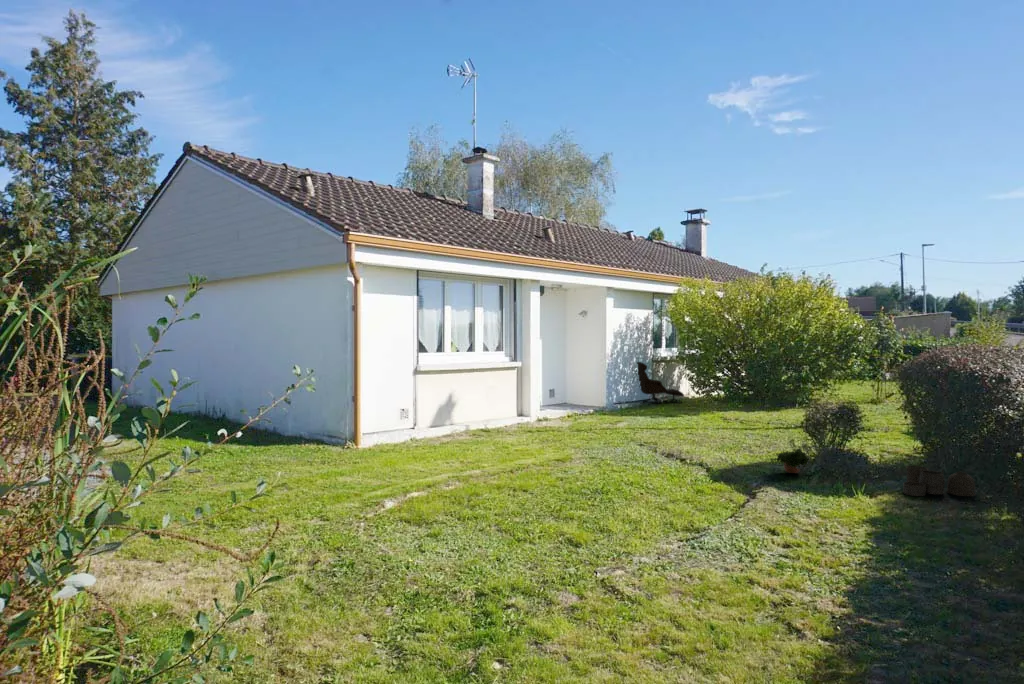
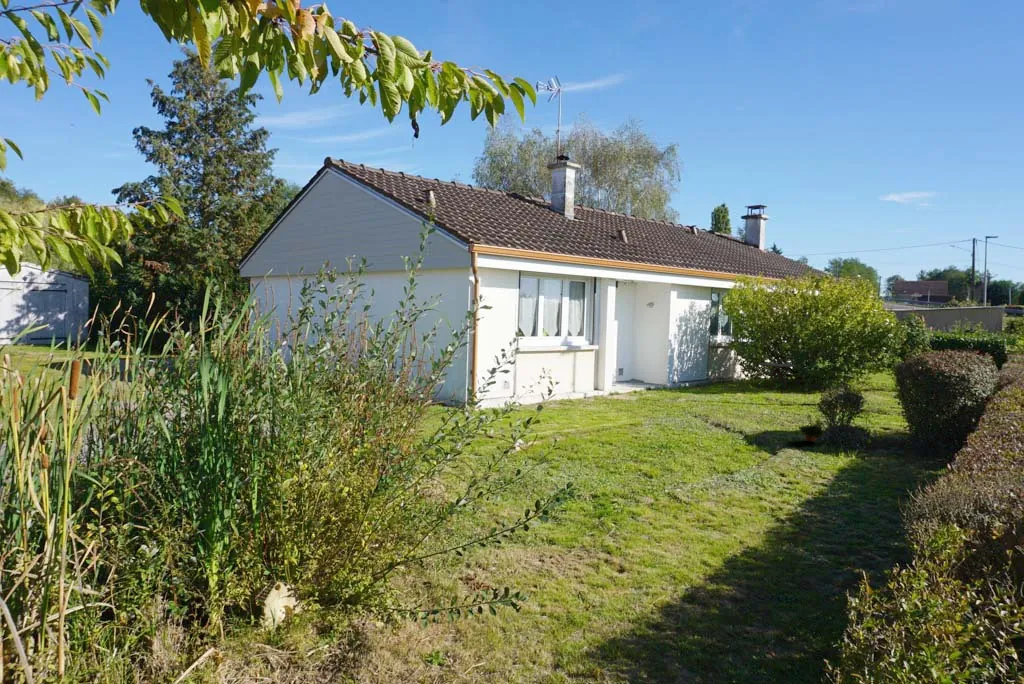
lounge chair: present [637,362,684,404] -> none [695,347,736,384]
round table: none [709,378,751,407] -> present [760,363,796,389]
woven basket: present [903,466,975,496] -> none [888,437,942,462]

